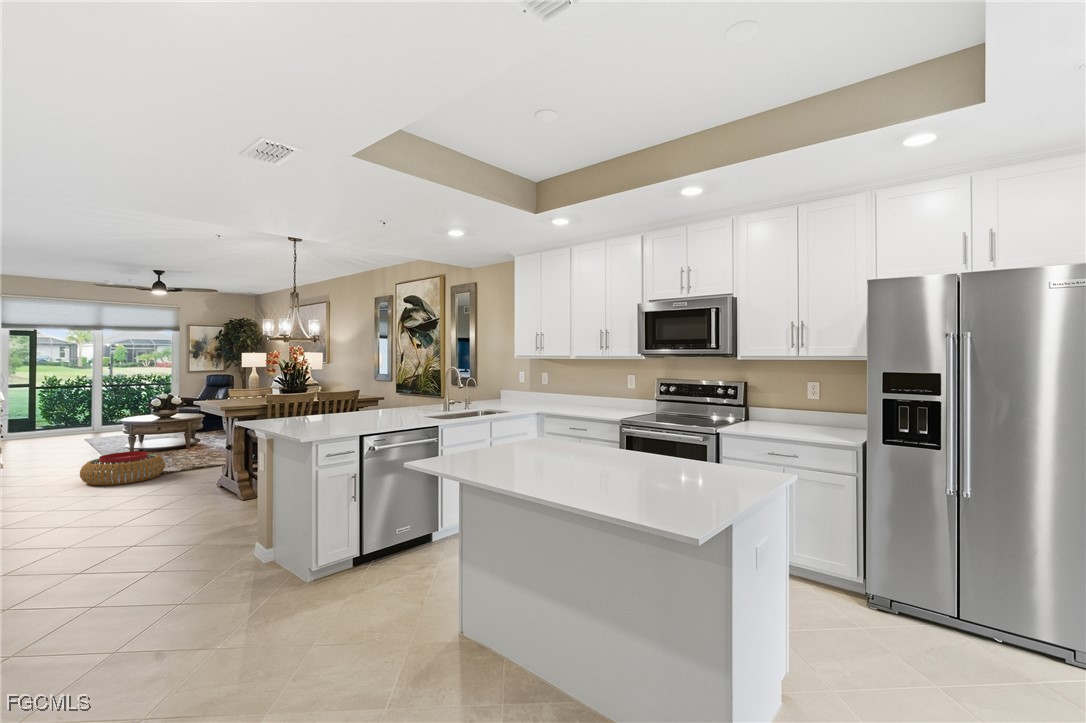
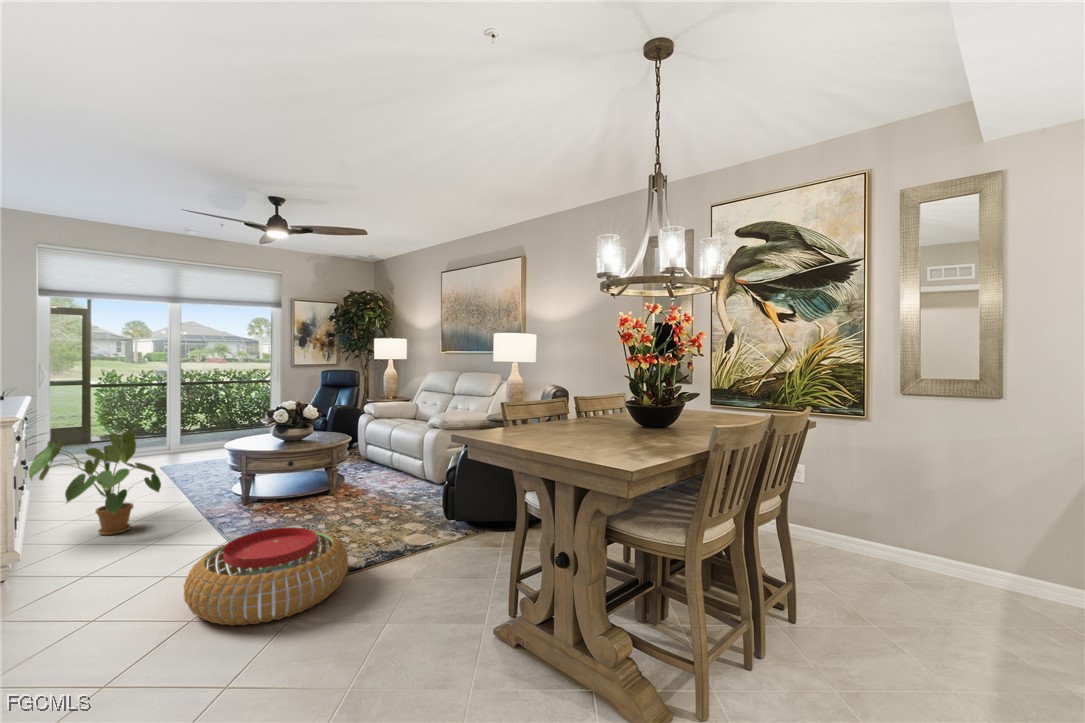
house plant: none [4,410,77,465] -> present [29,431,161,535]

